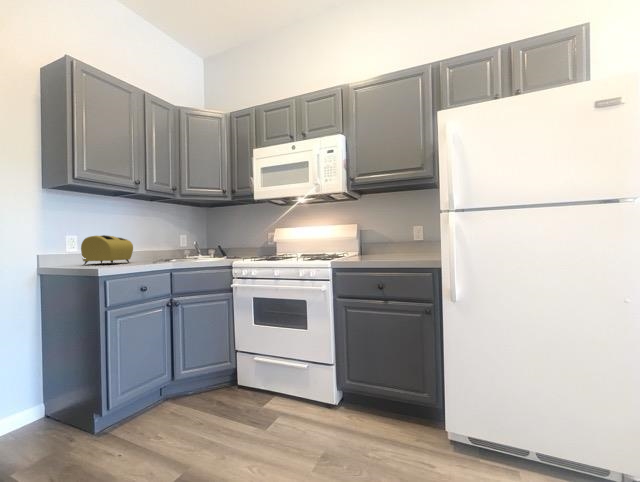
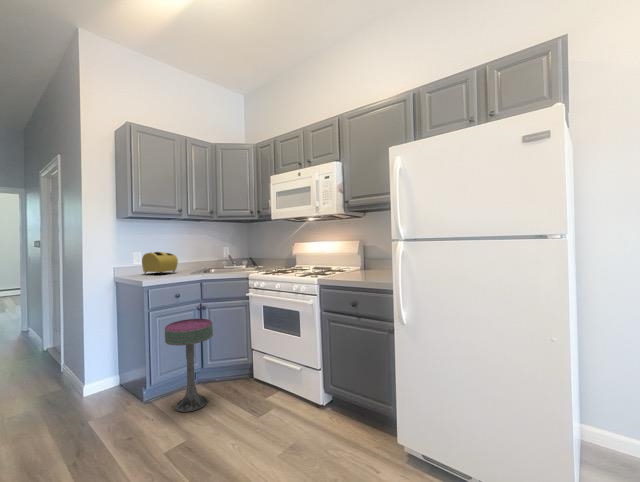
bar stool: none [131,317,195,439] -> present [165,319,213,412]

